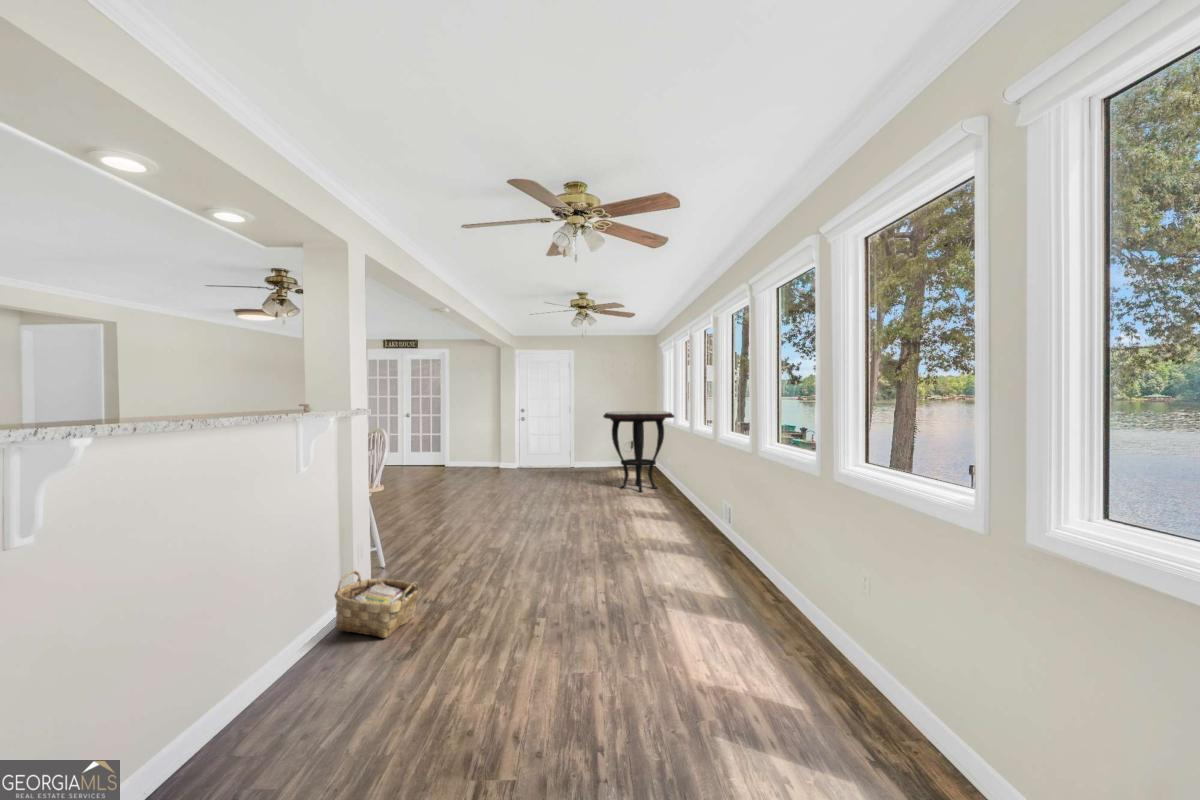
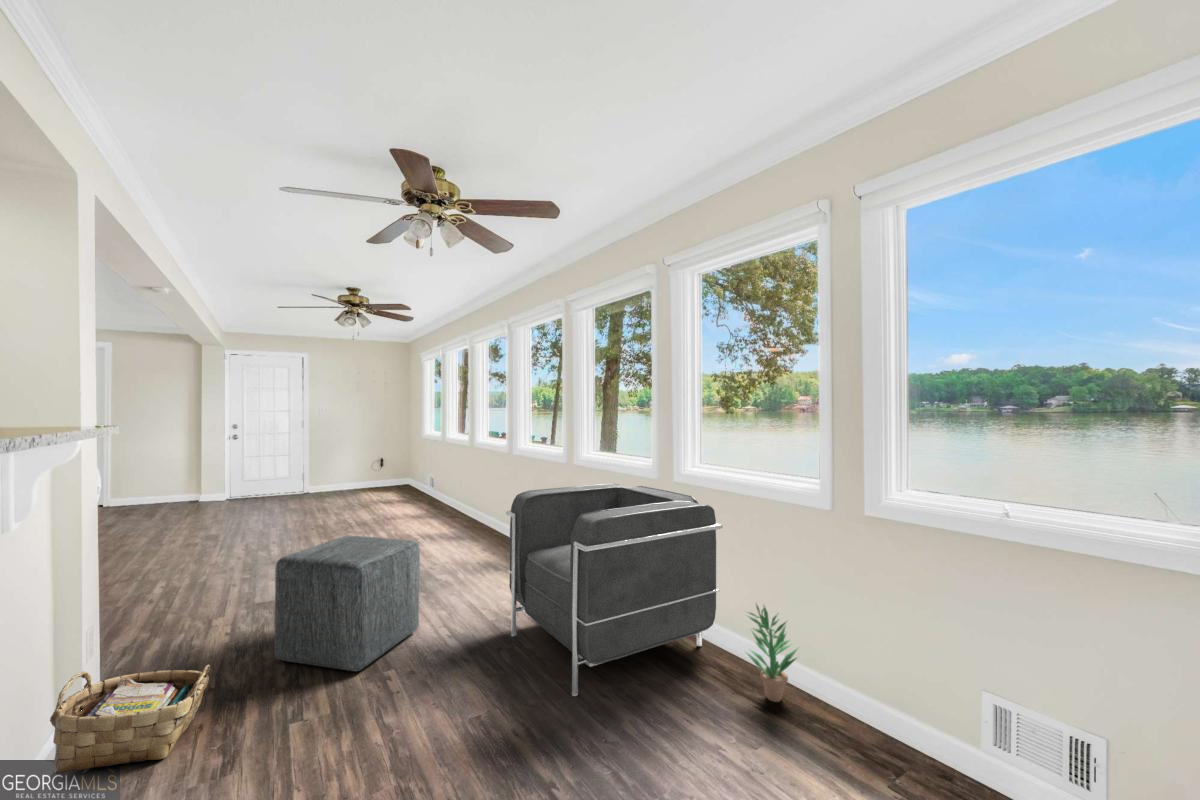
side table: present [603,411,674,492] -> none [363,423,452,513]
armchair: none [651,475,868,682] -> present [506,484,723,696]
ottoman: none [475,503,582,612] -> present [274,536,420,672]
potted plant: none [868,631,948,764] -> present [747,605,799,702]

